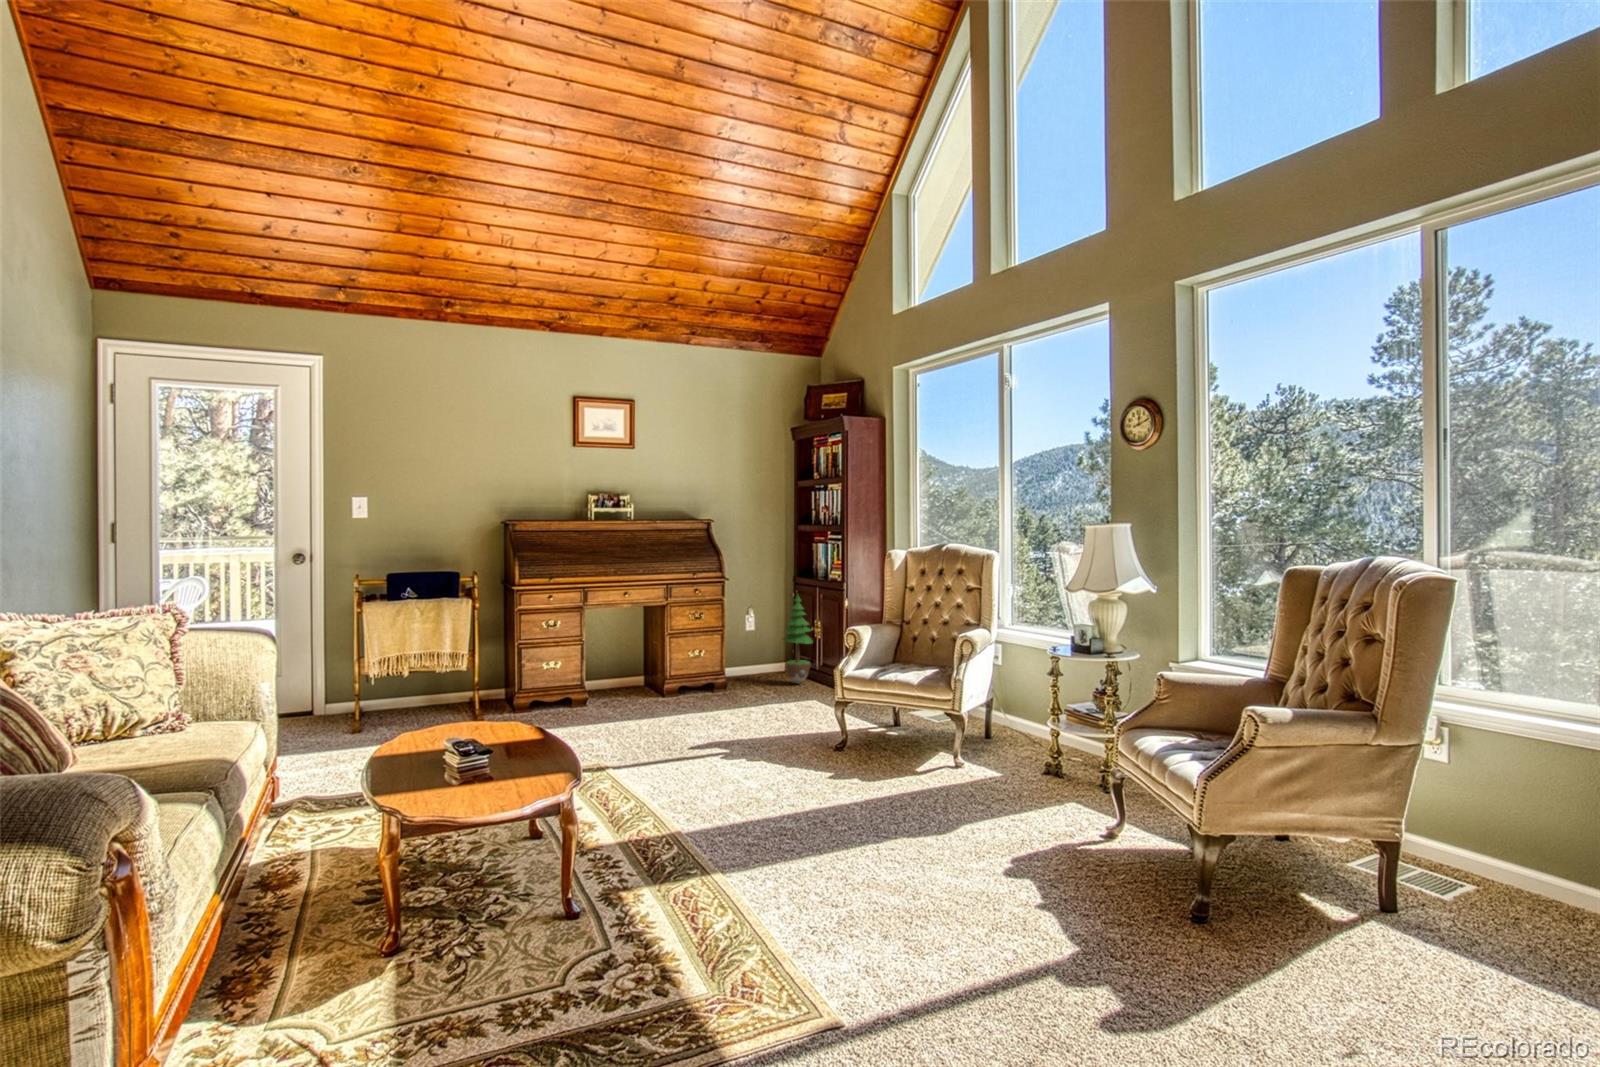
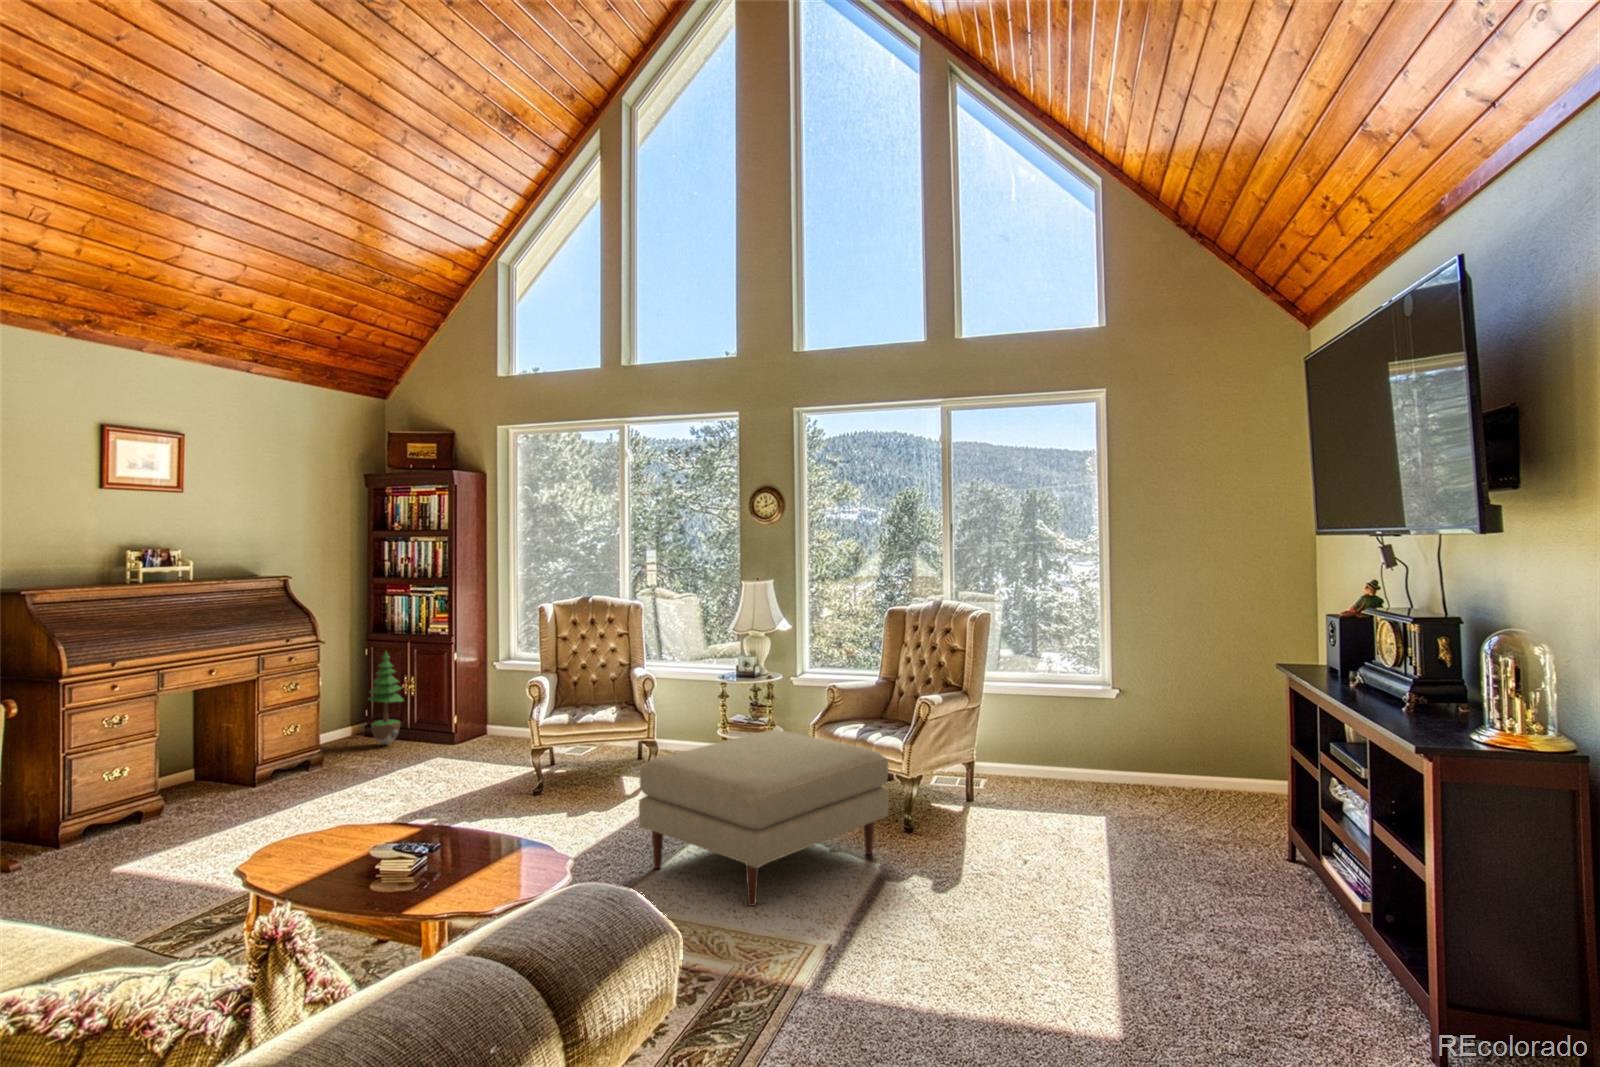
ottoman: none [781,717,1102,942] -> present [639,730,889,906]

